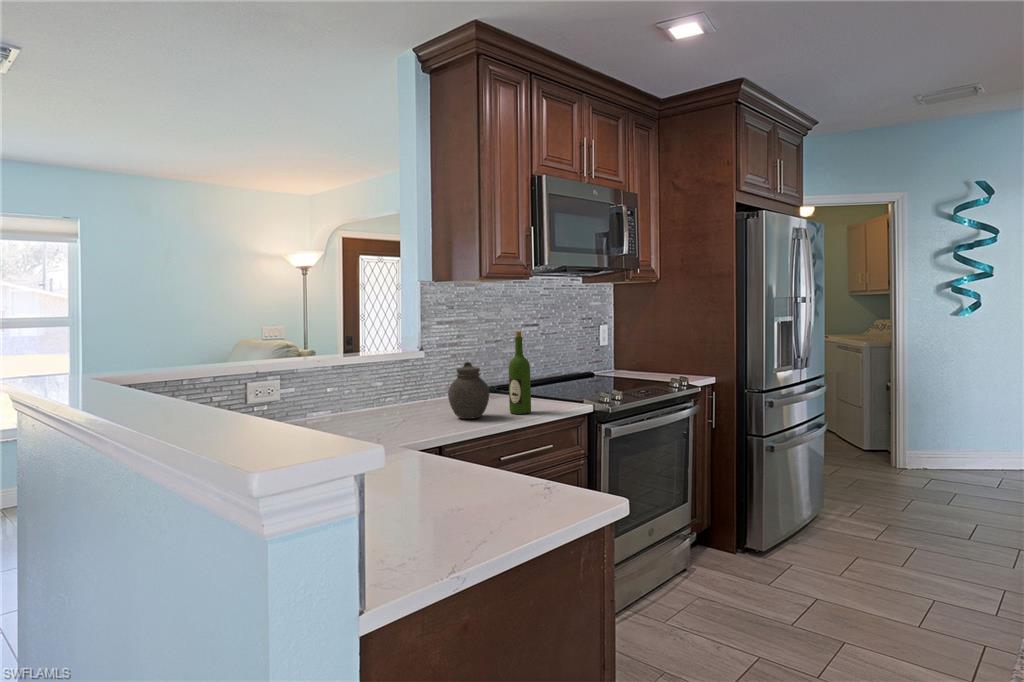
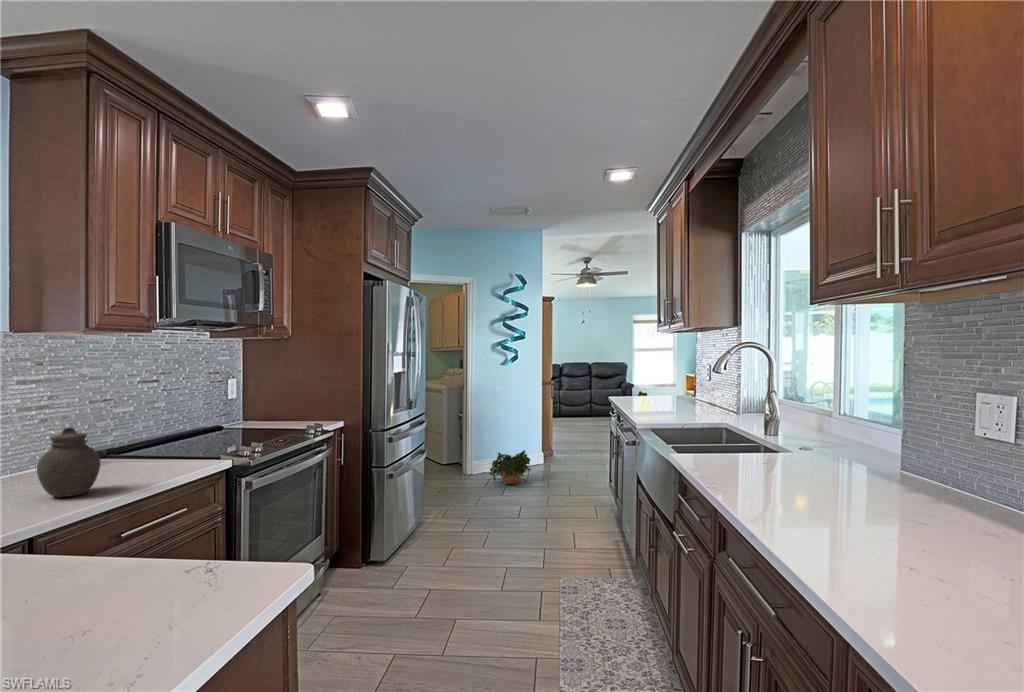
wine bottle: present [509,332,531,414] -> none [127,389,157,482]
potted plant: none [921,435,995,486] -> present [490,450,531,484]

